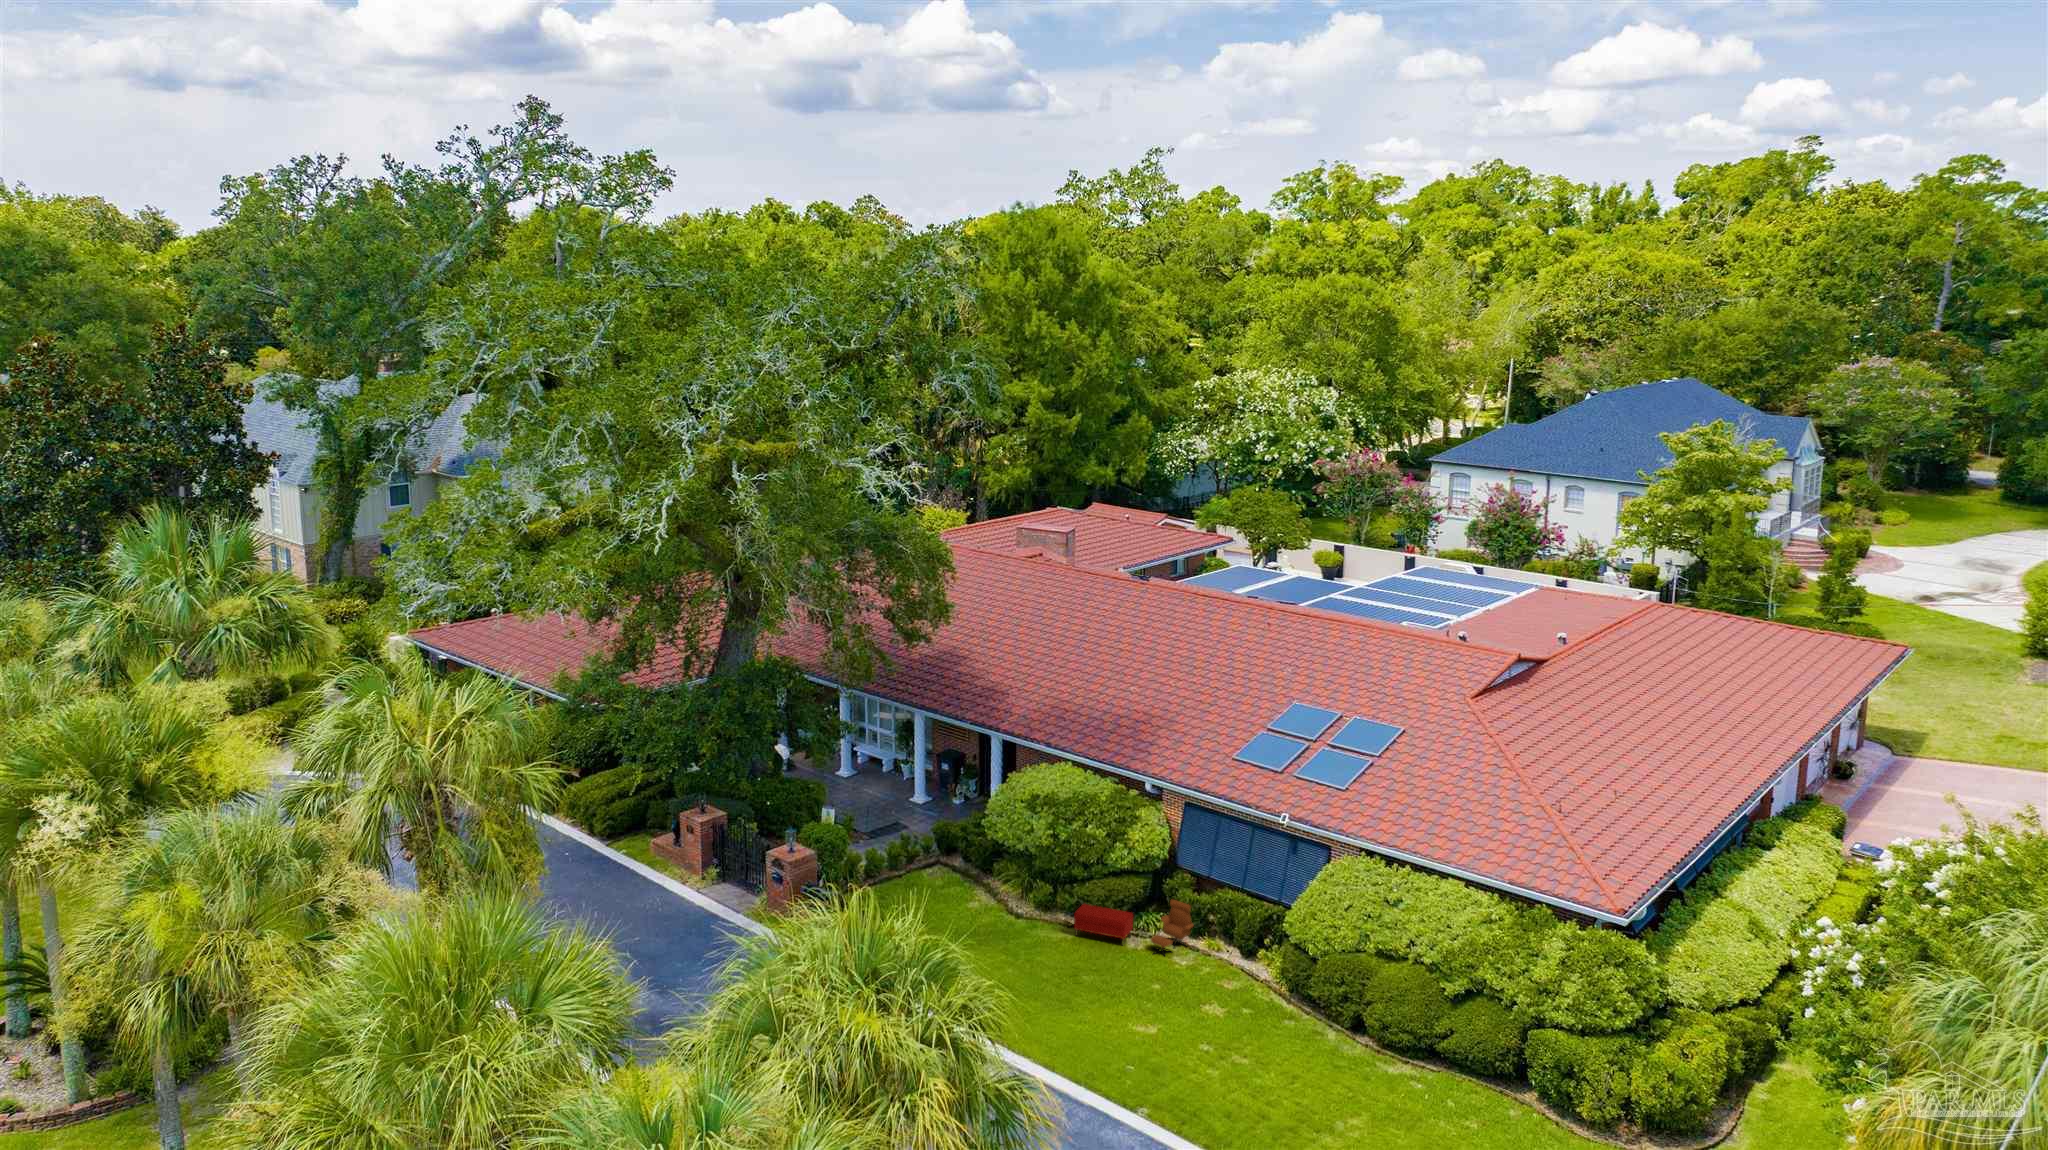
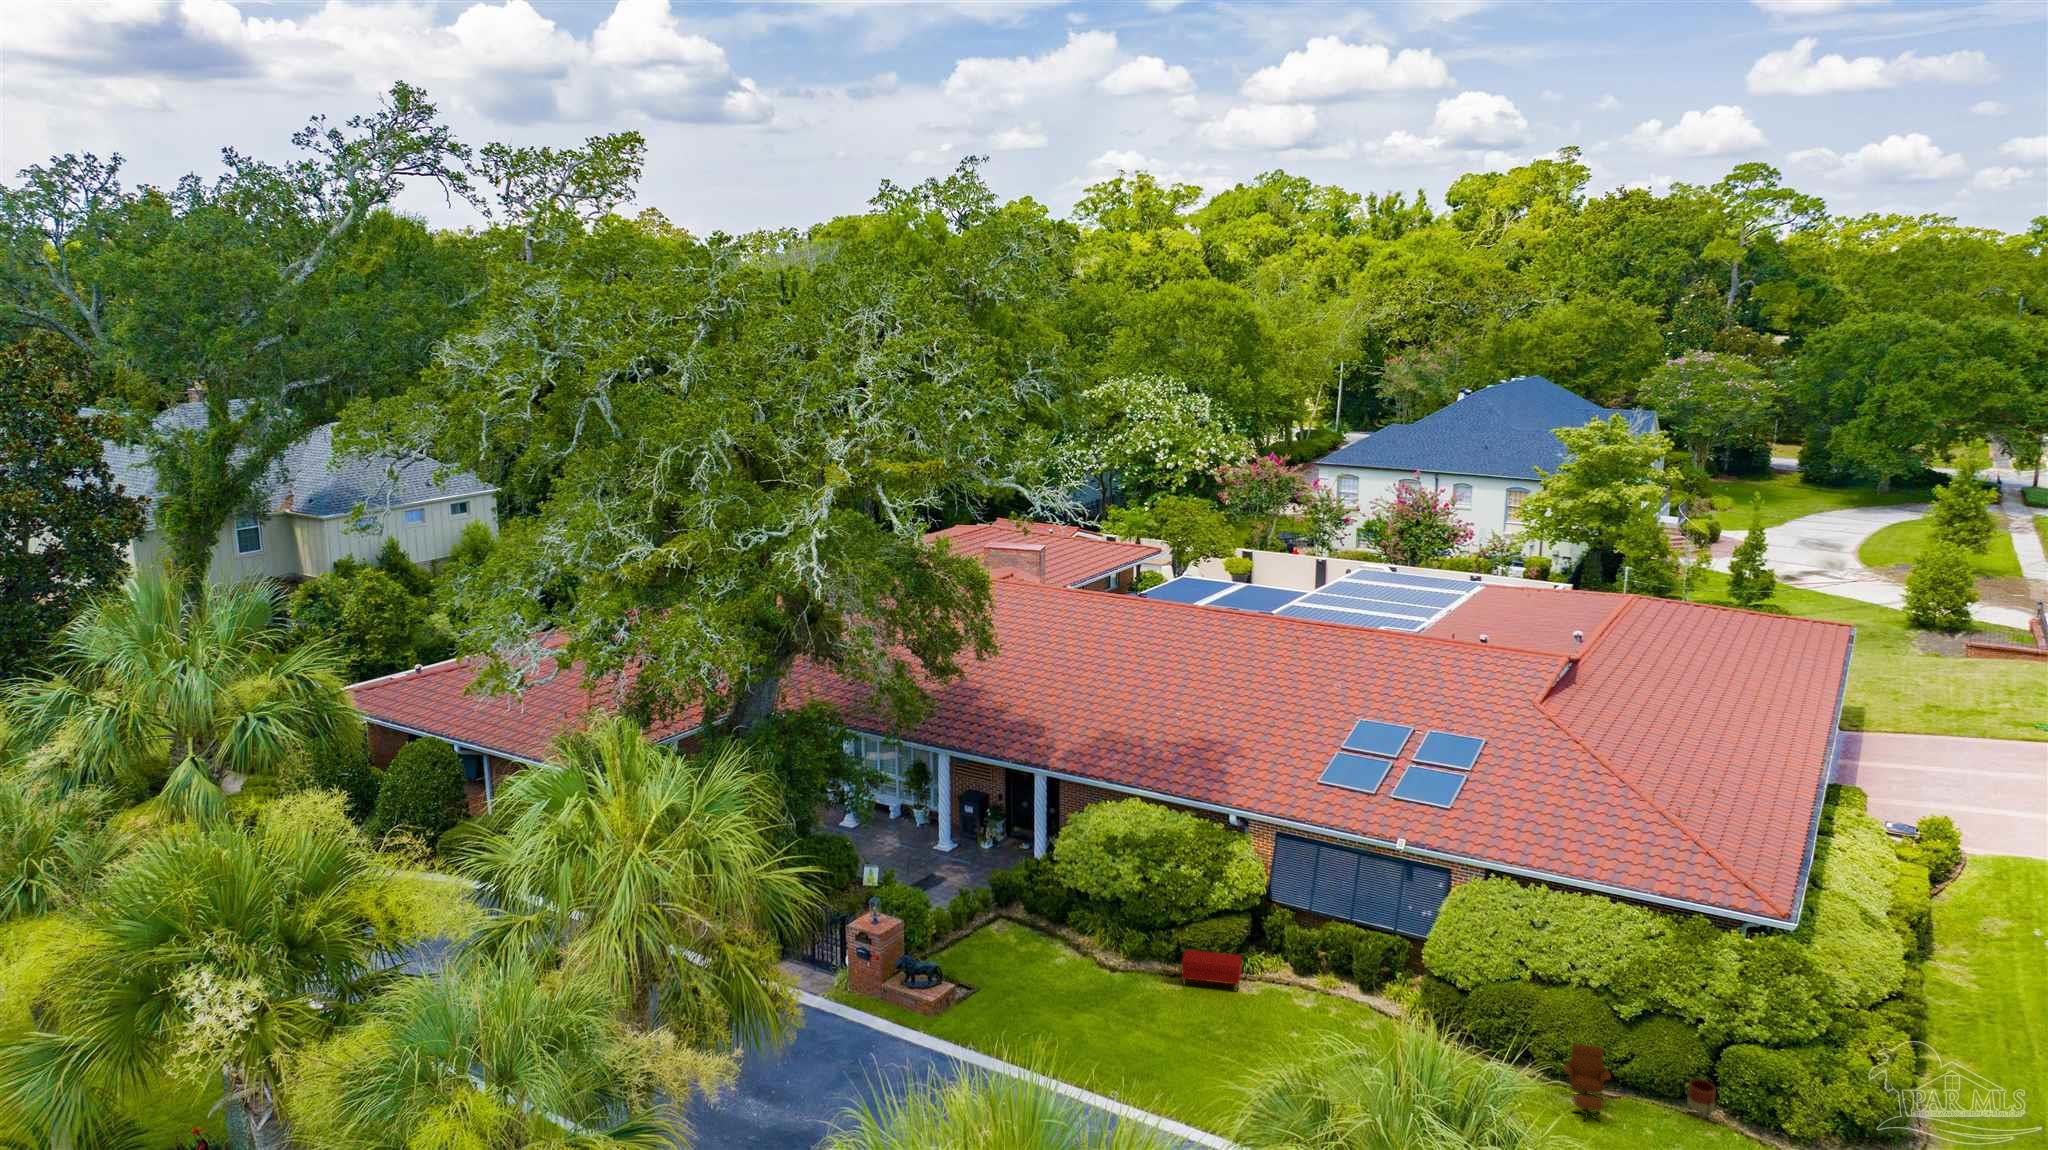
lounge chair: present [1151,900,1193,953] -> present [1563,1043,1611,1121]
planter: none [1493,1058,1520,1099] -> present [1687,1079,1716,1113]

